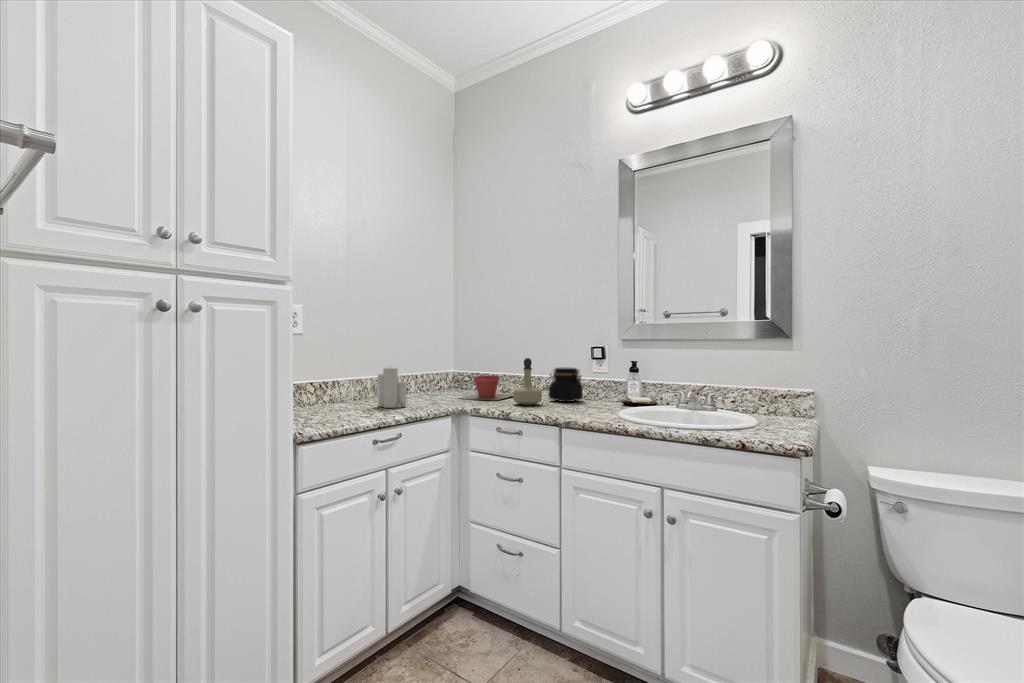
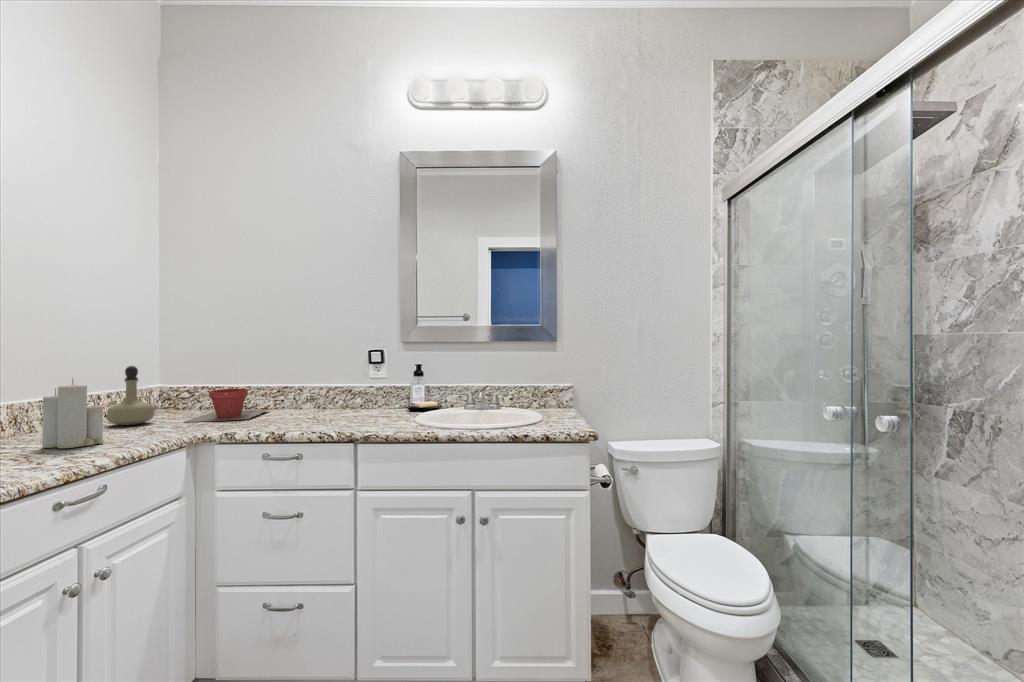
perfume bottle: present [513,358,542,405] -> present [107,366,154,425]
jar: present [549,368,583,402] -> none [315,374,357,413]

